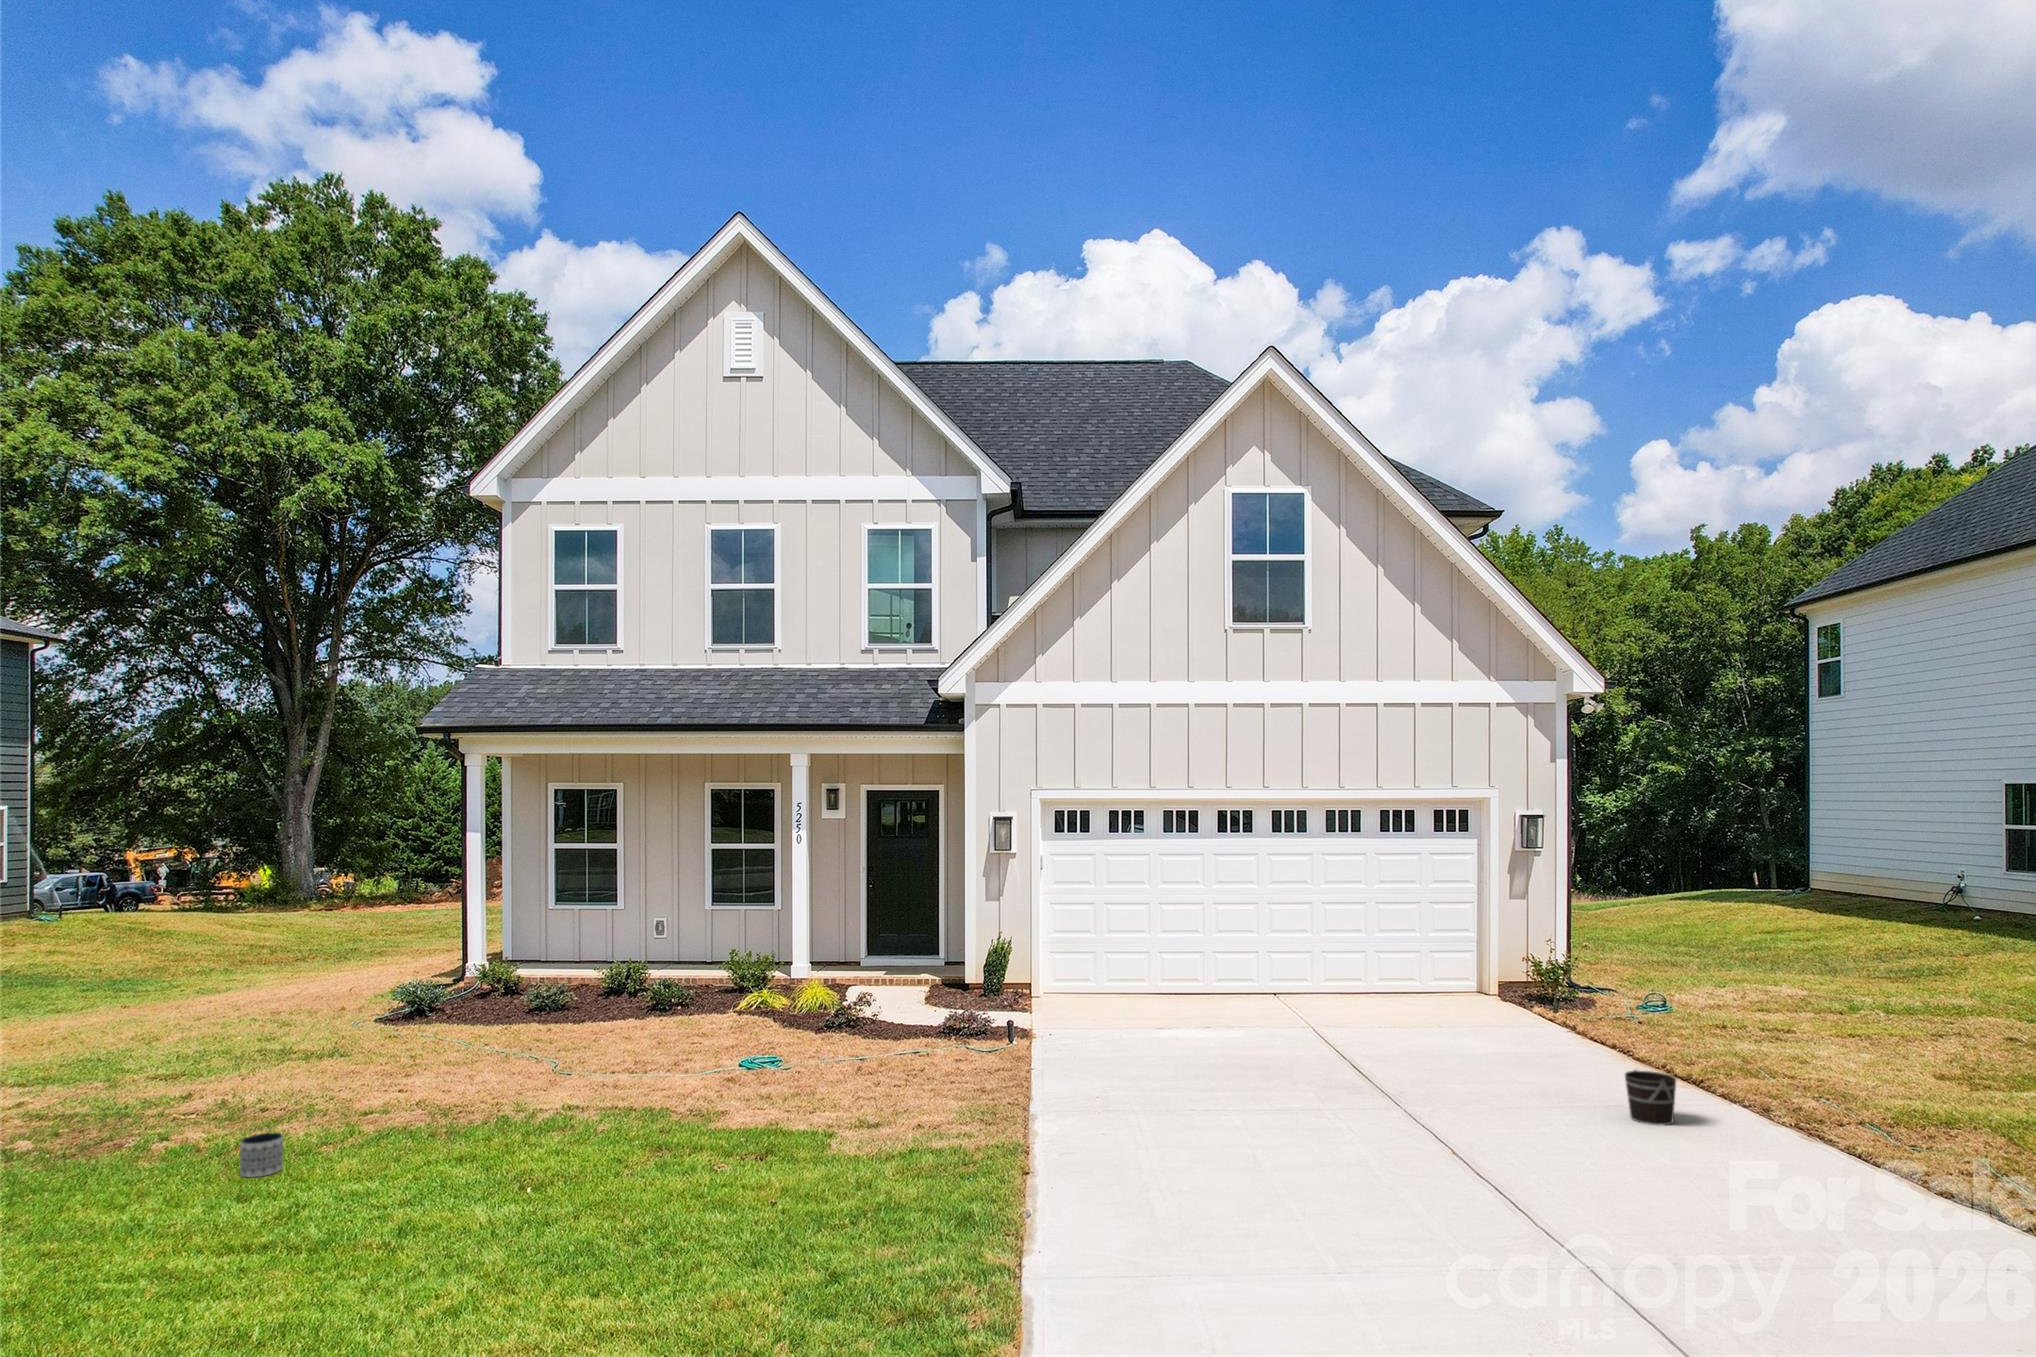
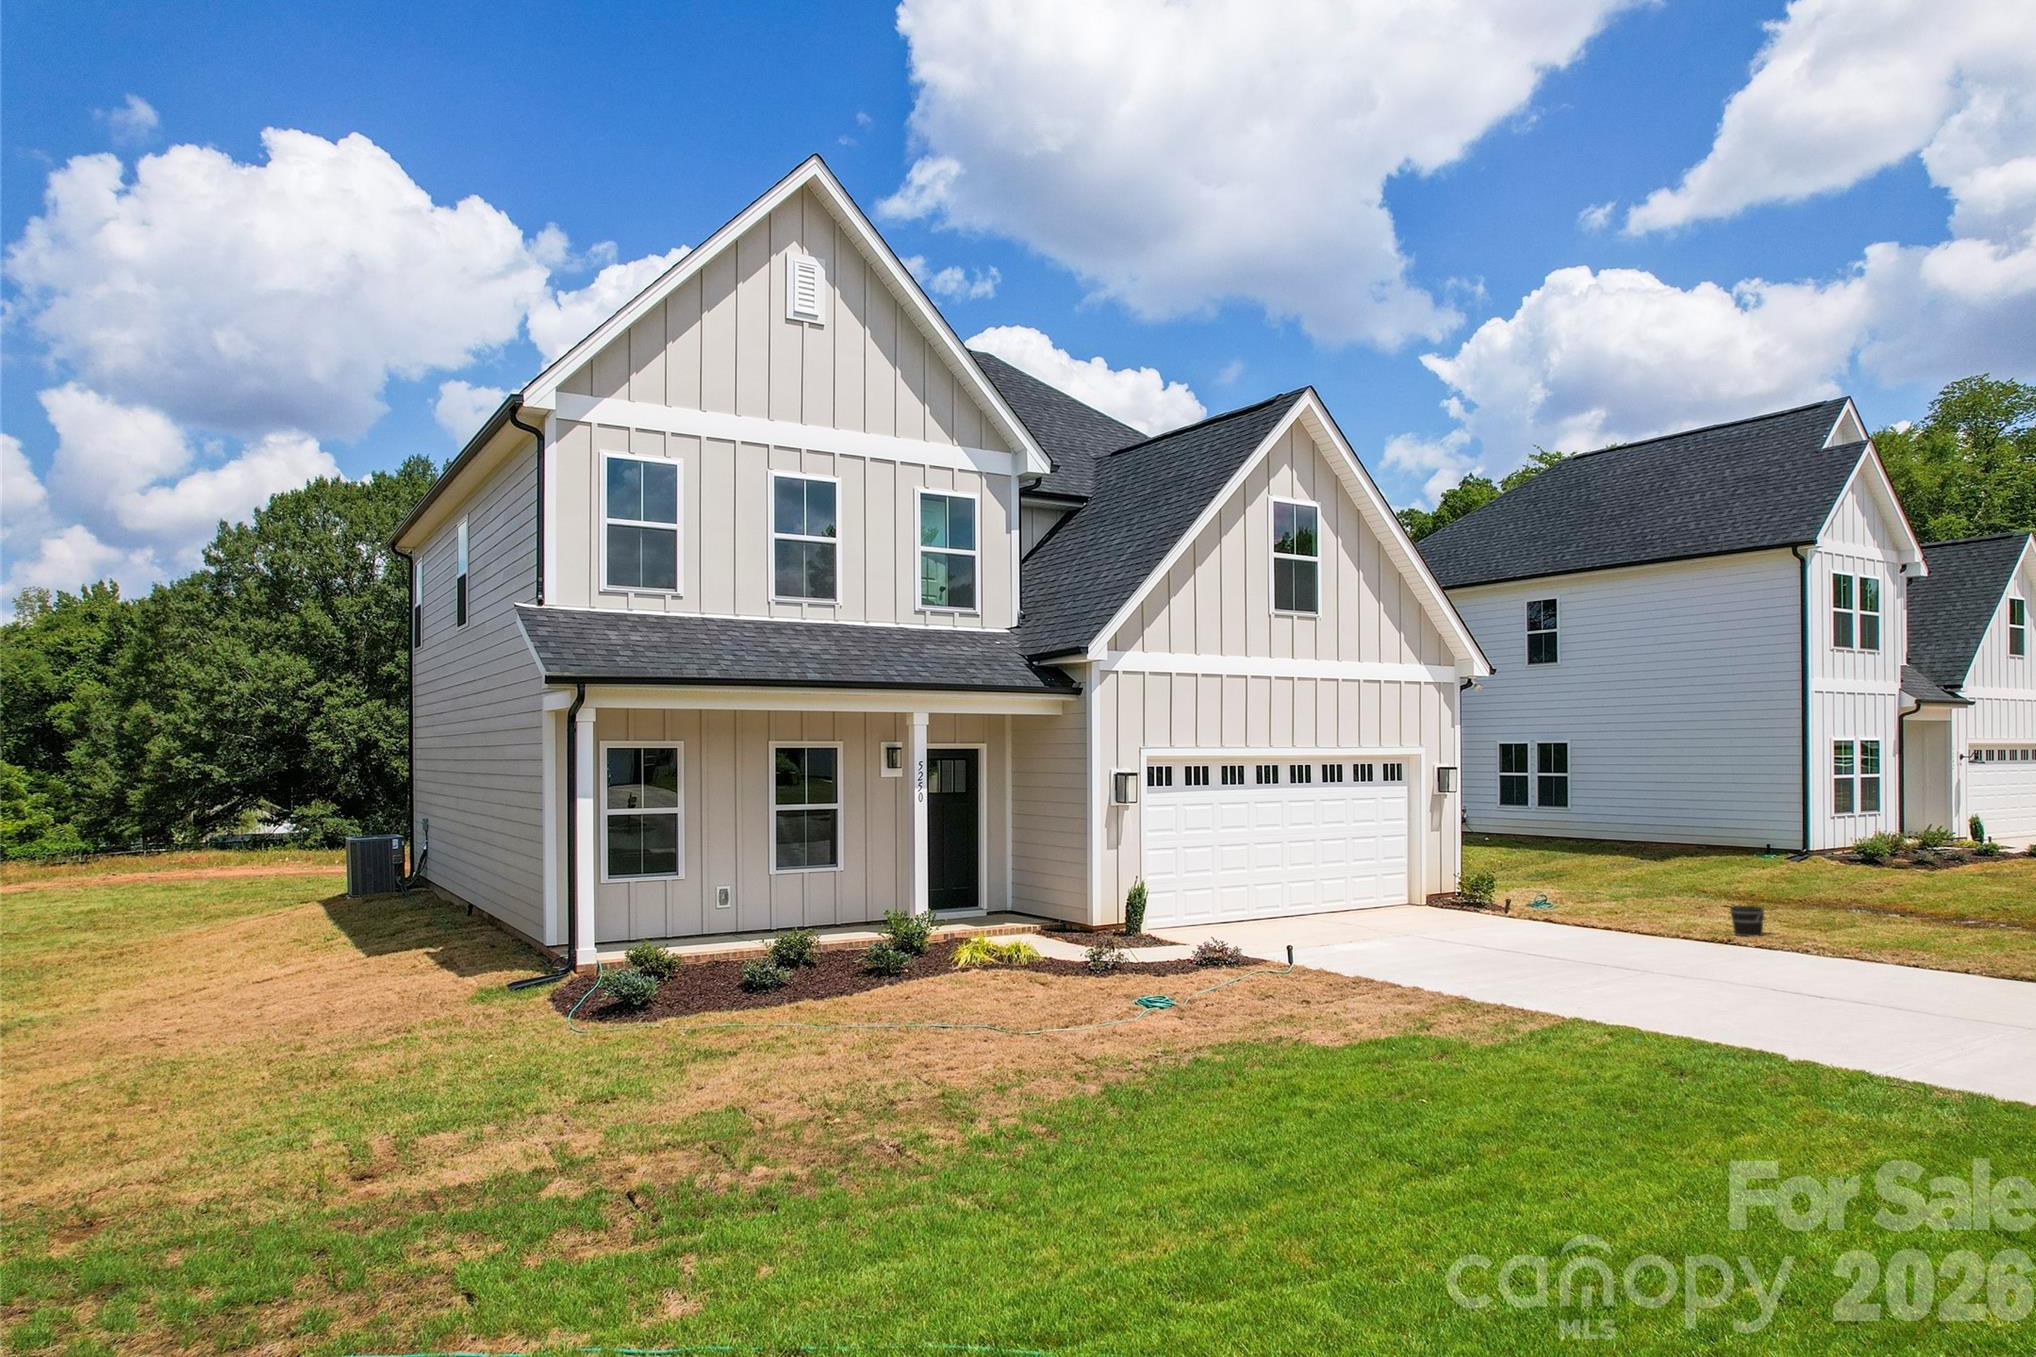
planter: present [240,1133,283,1177] -> none [1136,1022,1171,1061]

